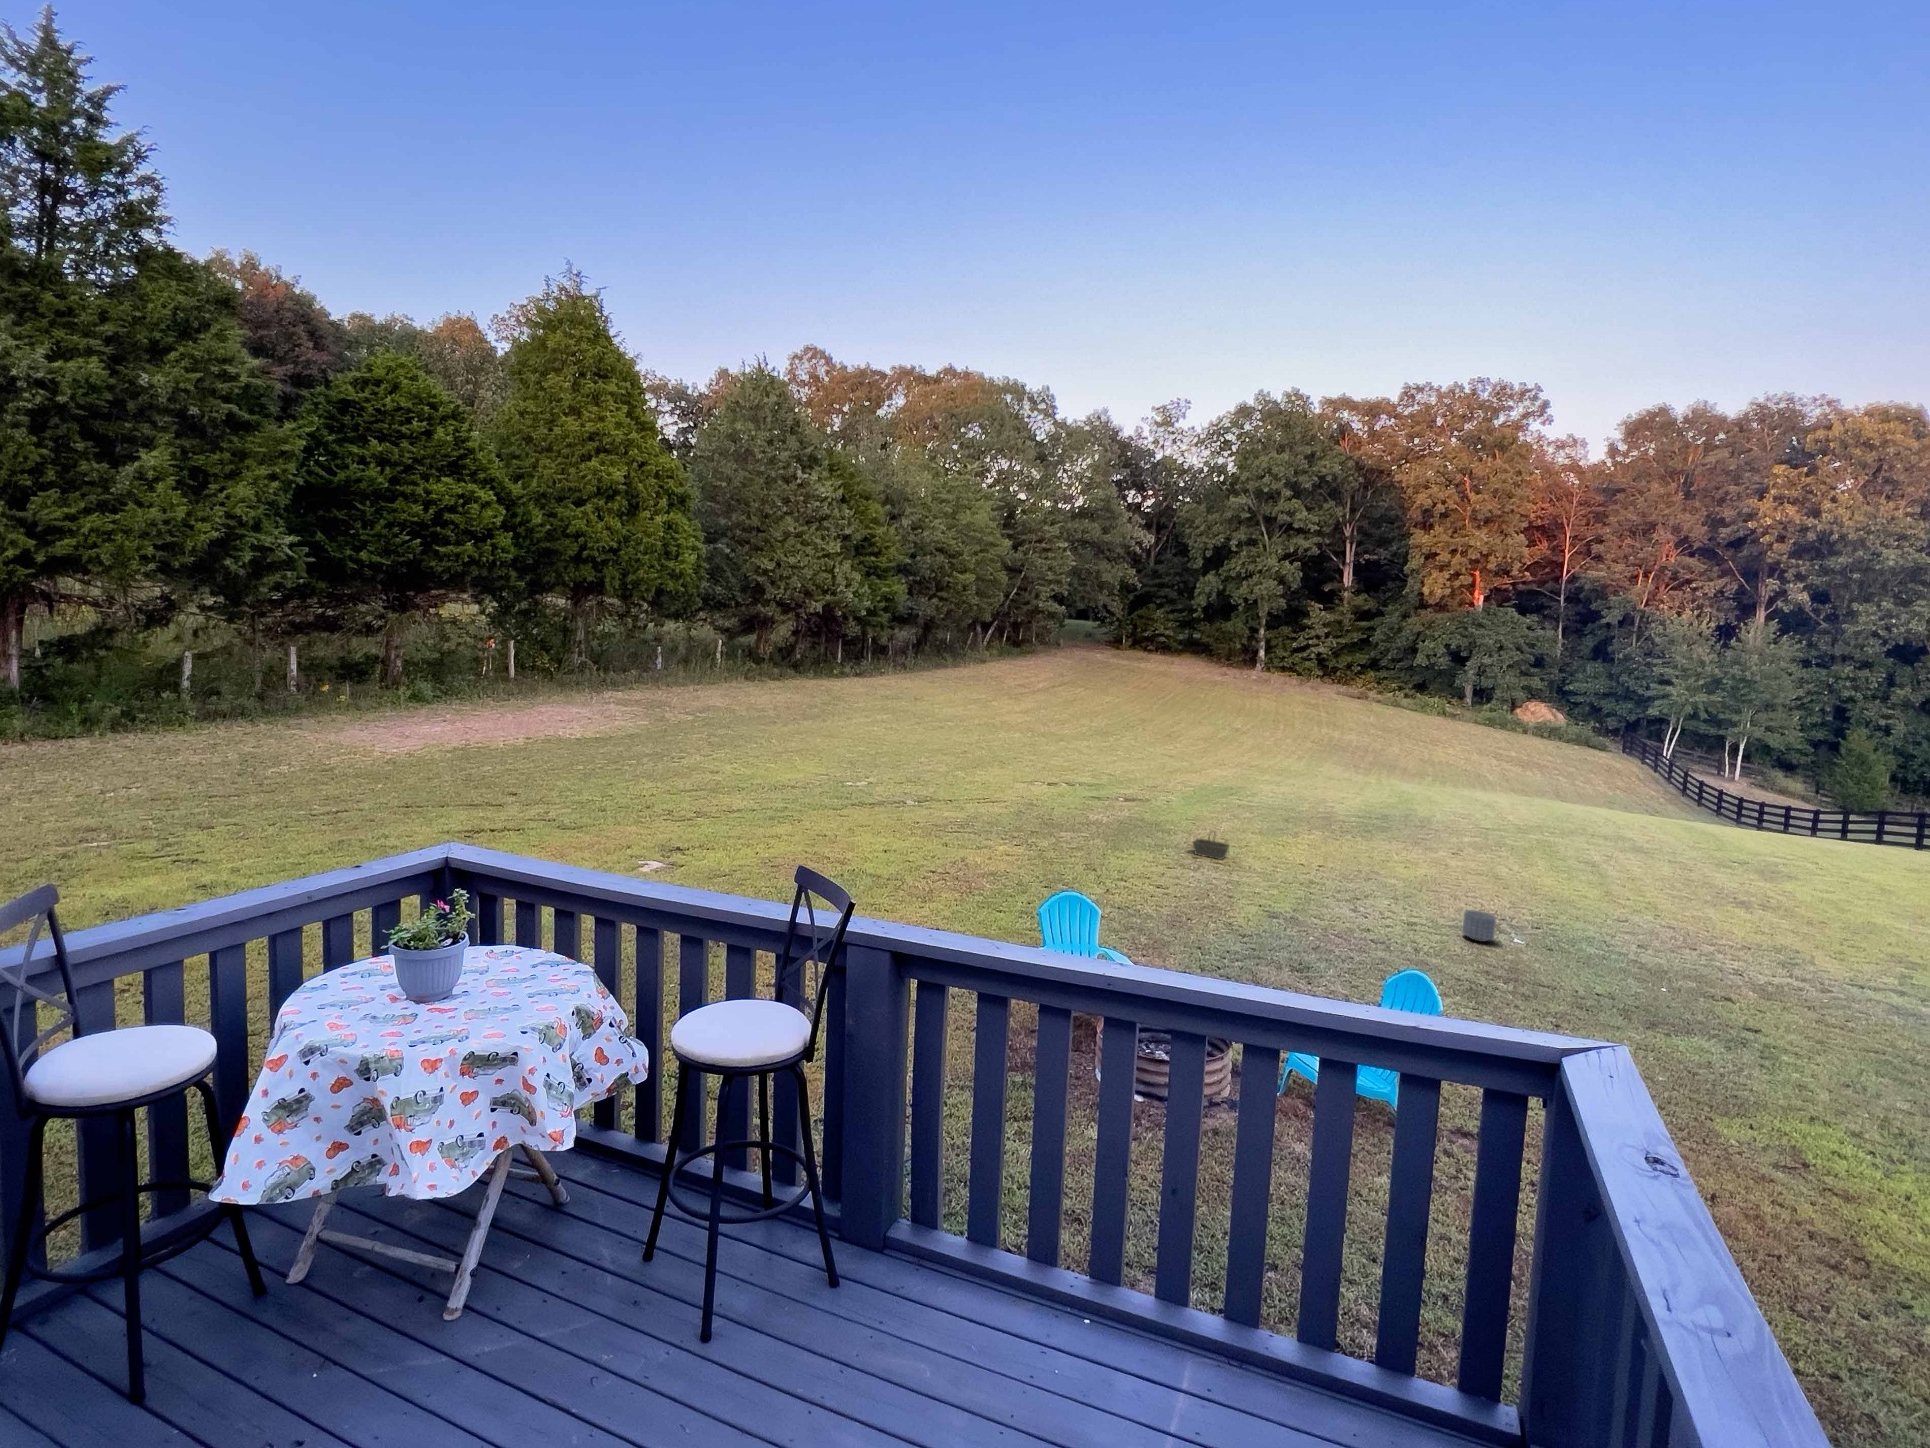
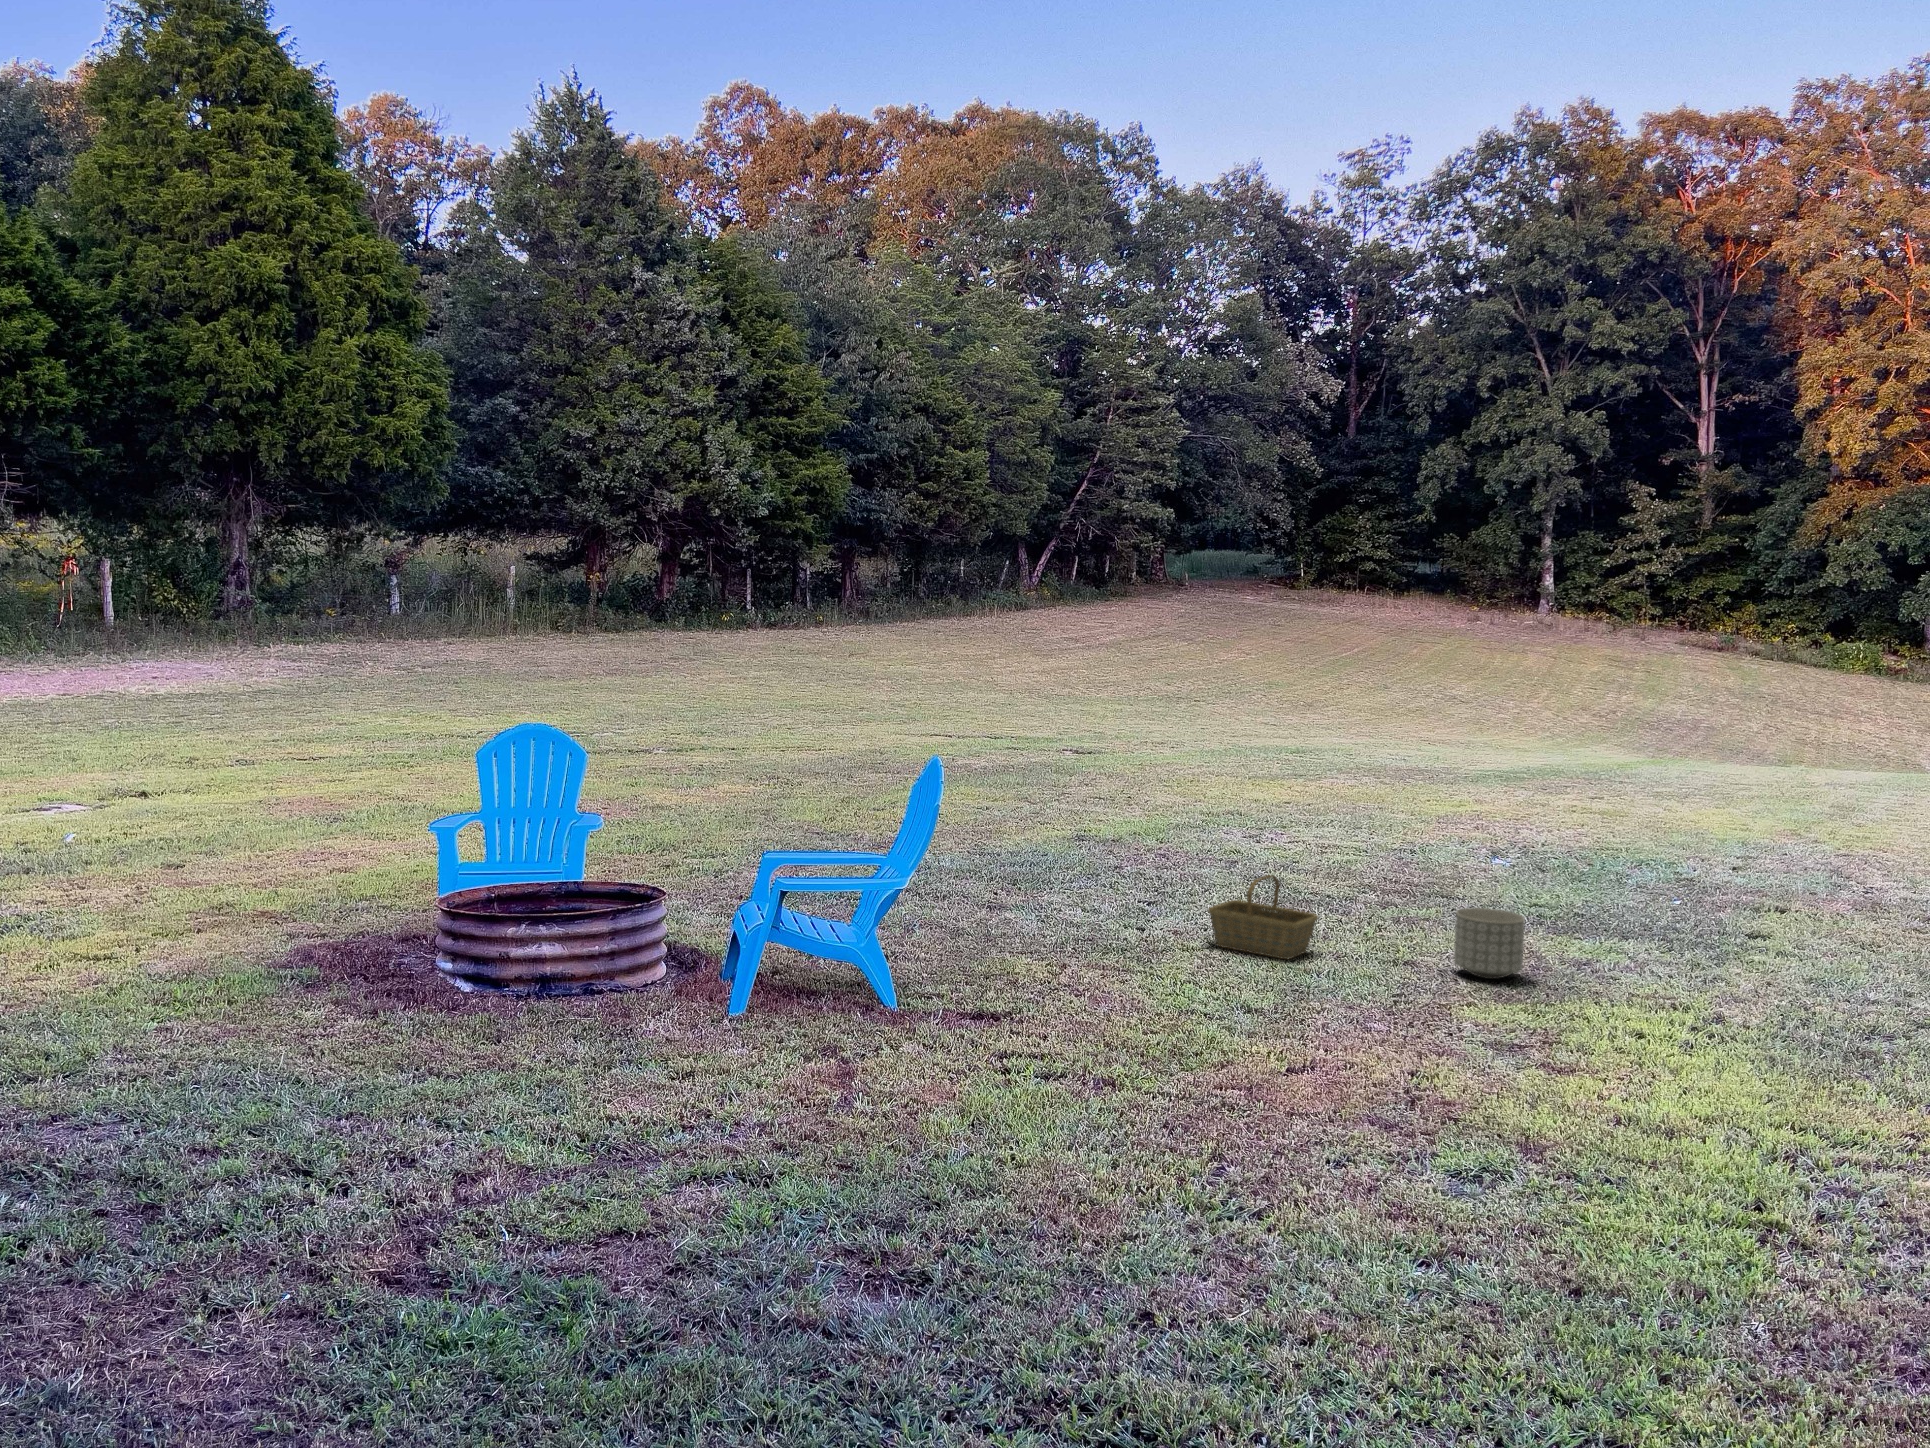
basket: present [1193,832,1229,860] -> present [1208,875,1318,959]

